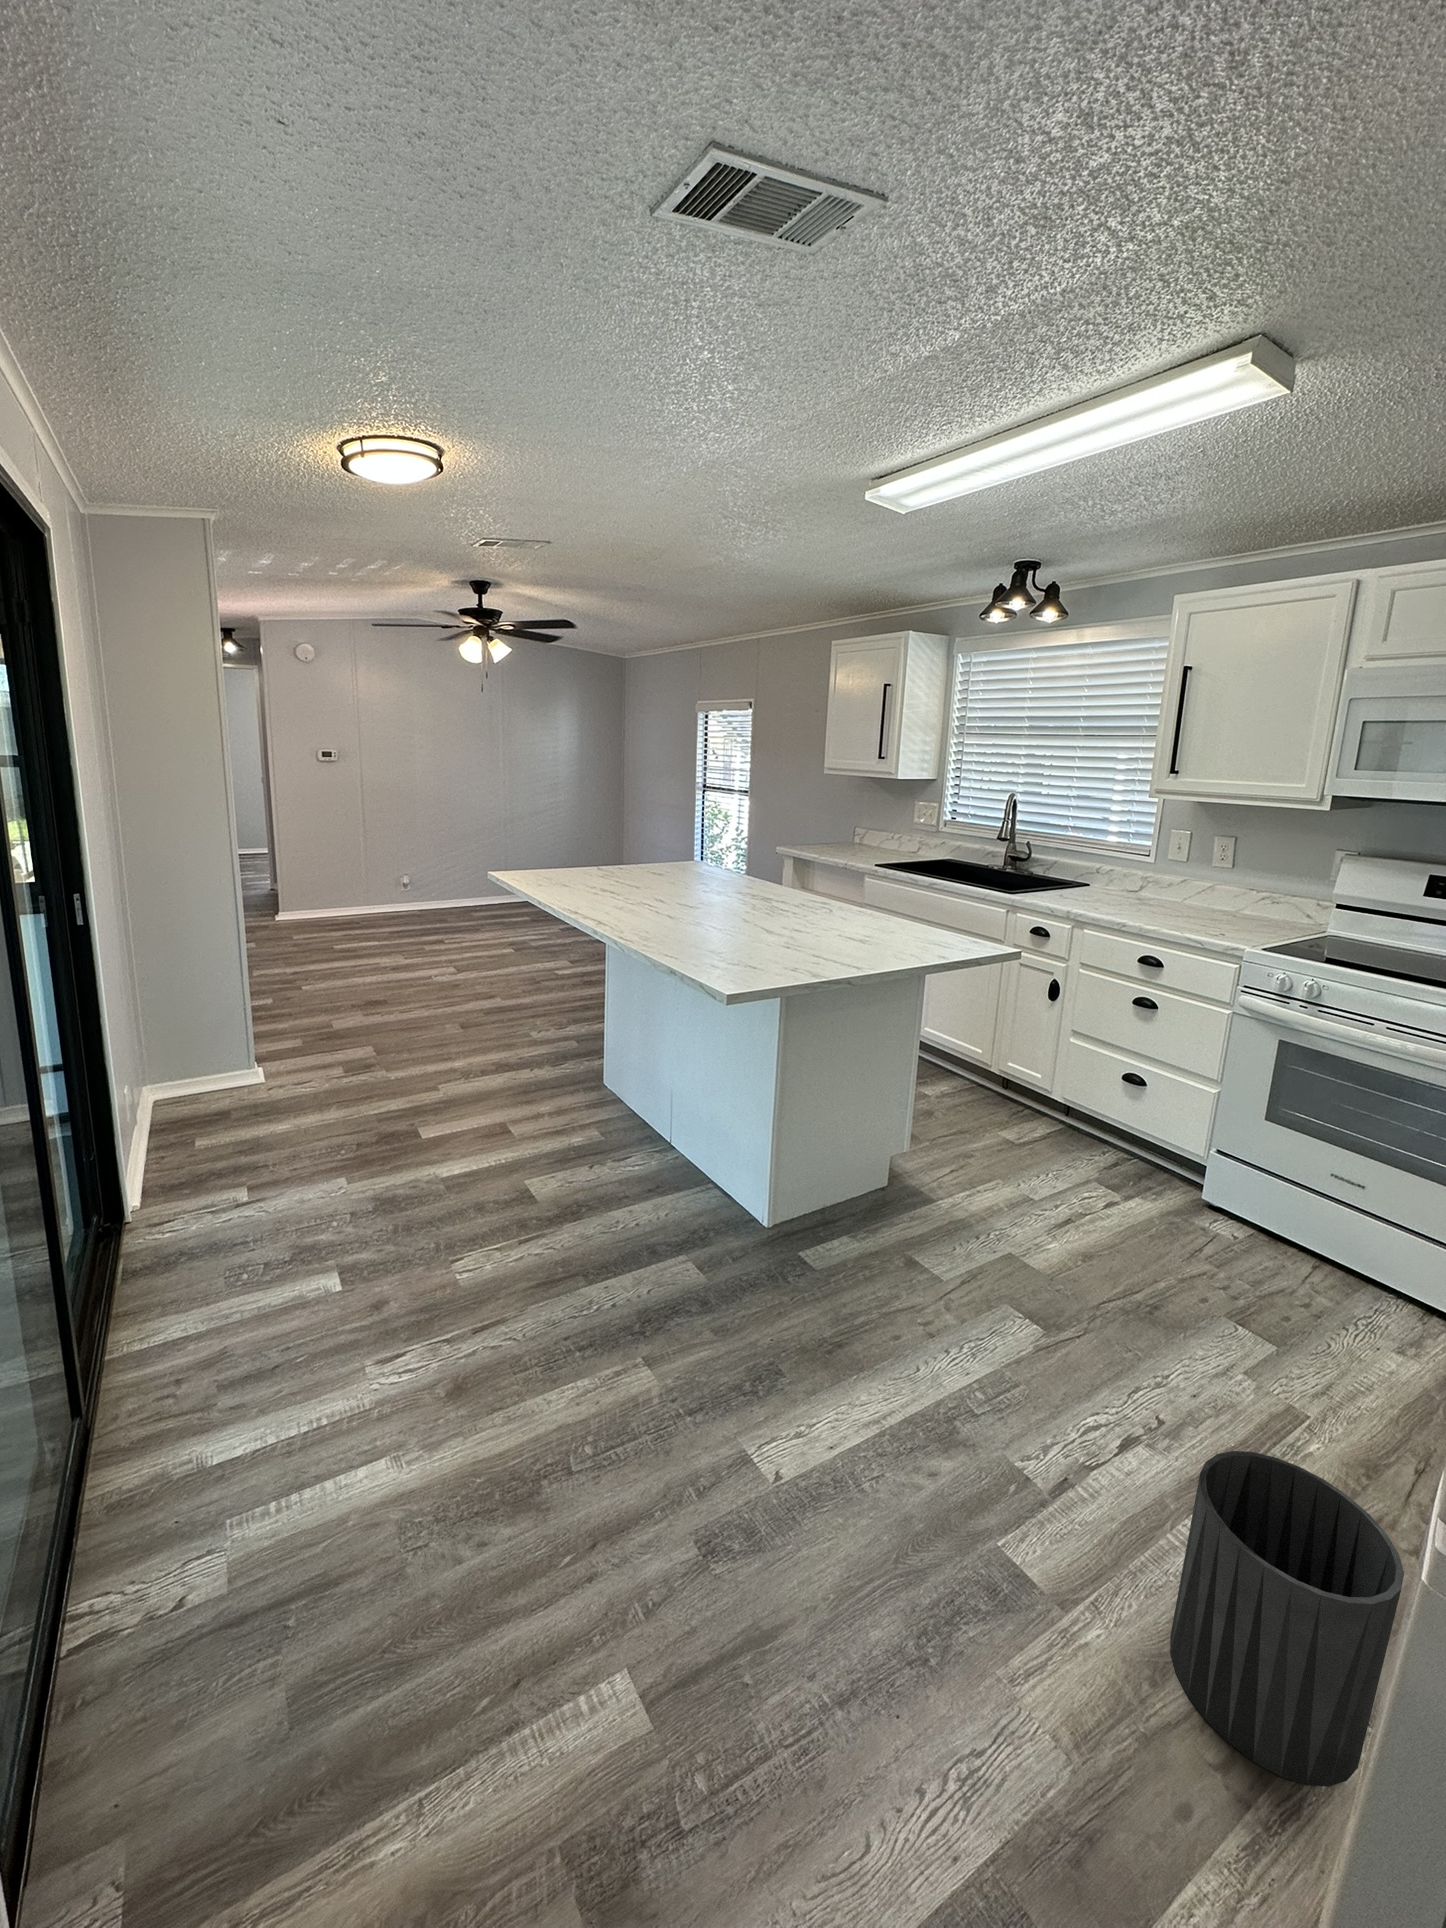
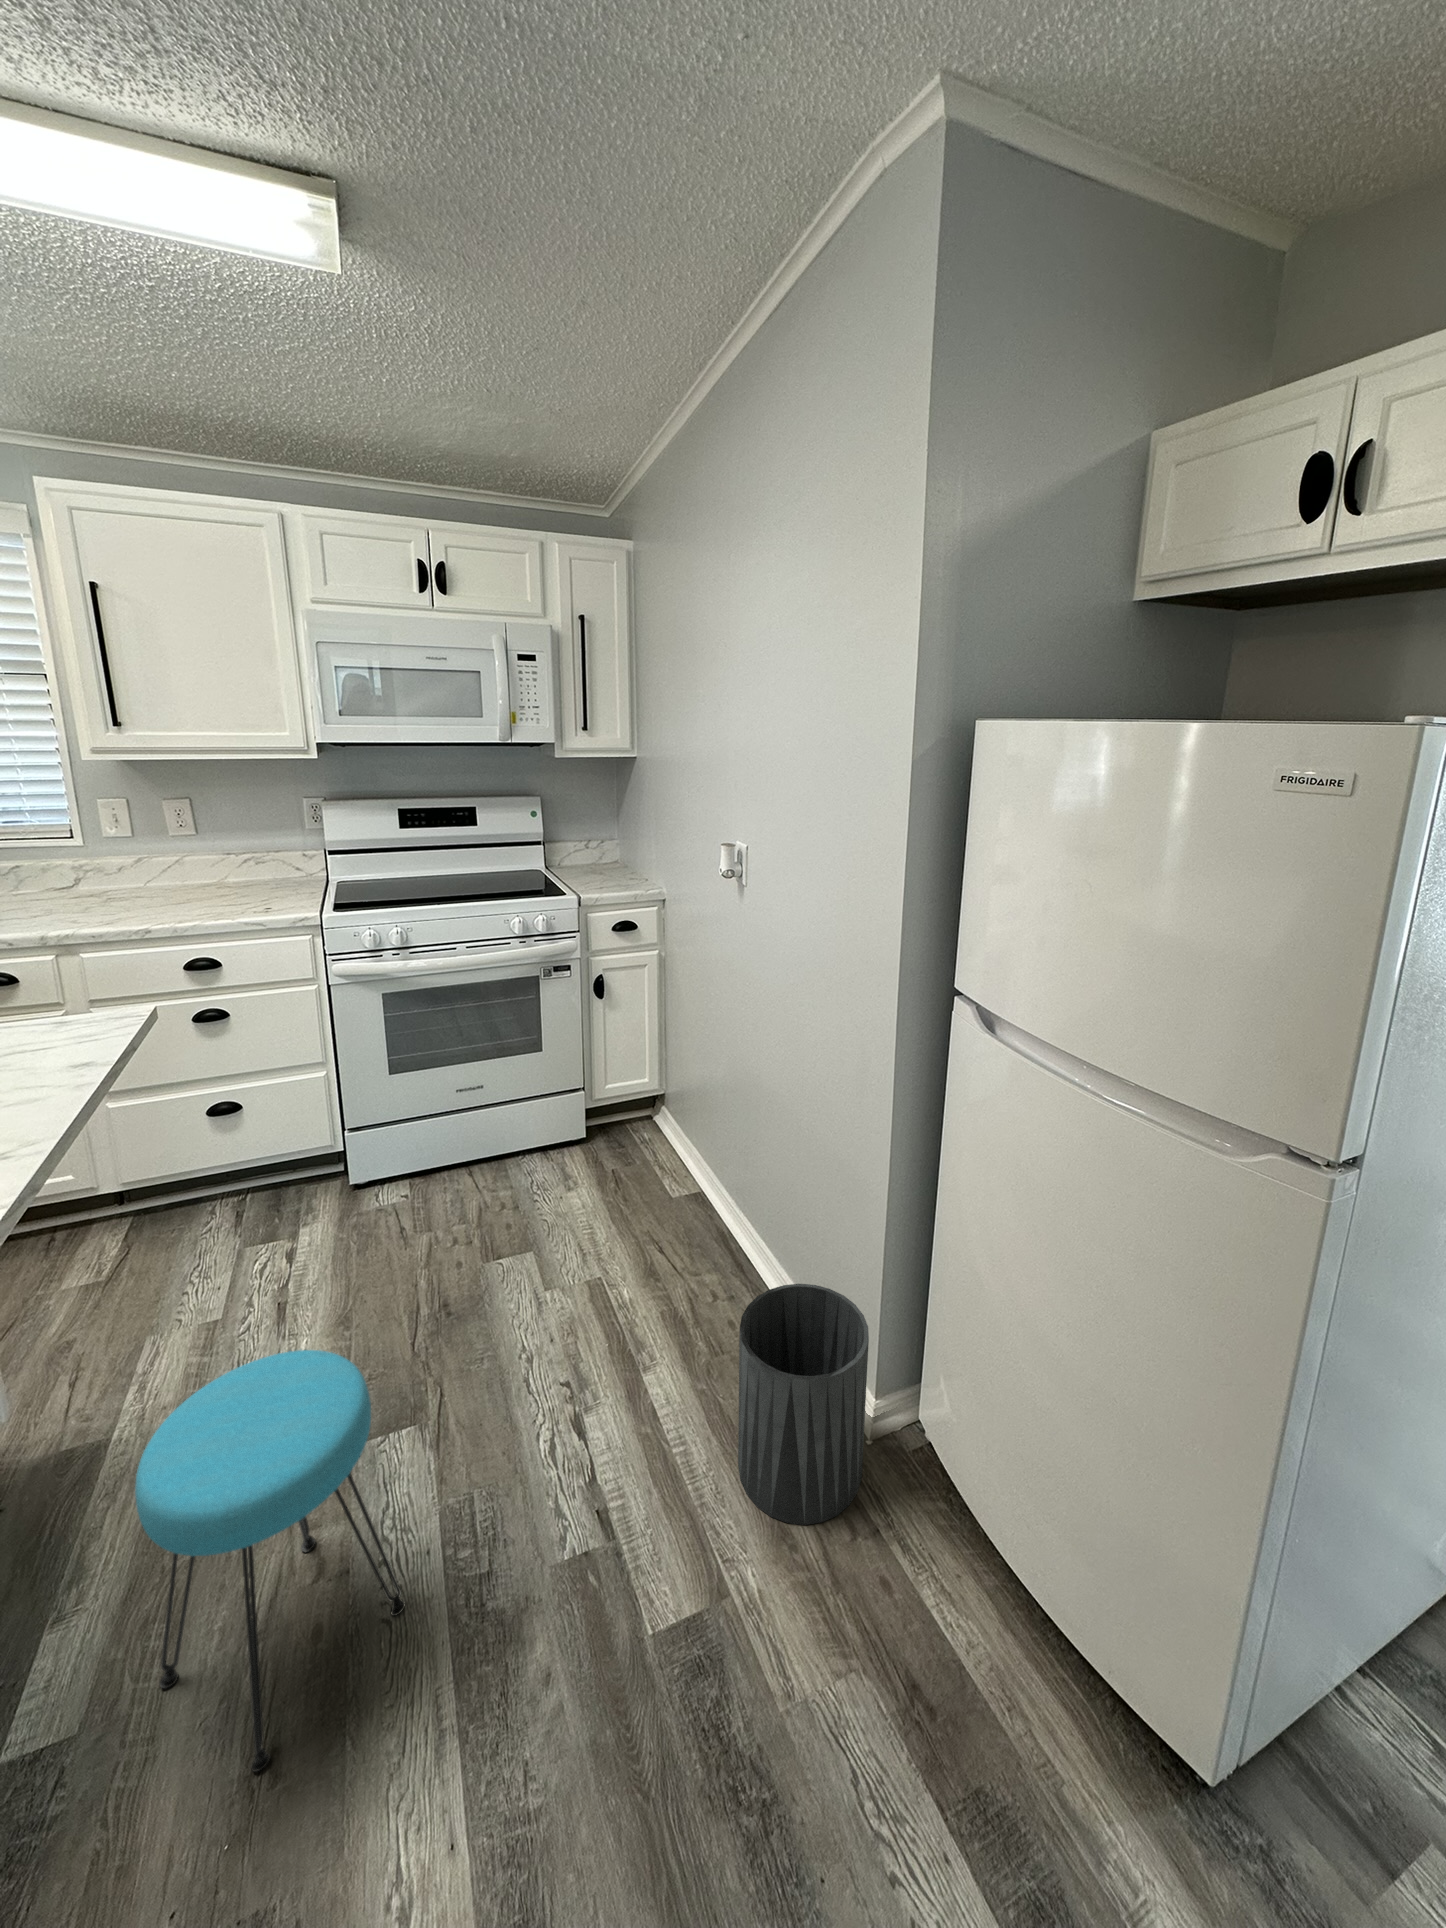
stool: none [830,1148,965,1373] -> present [135,1350,406,1771]

